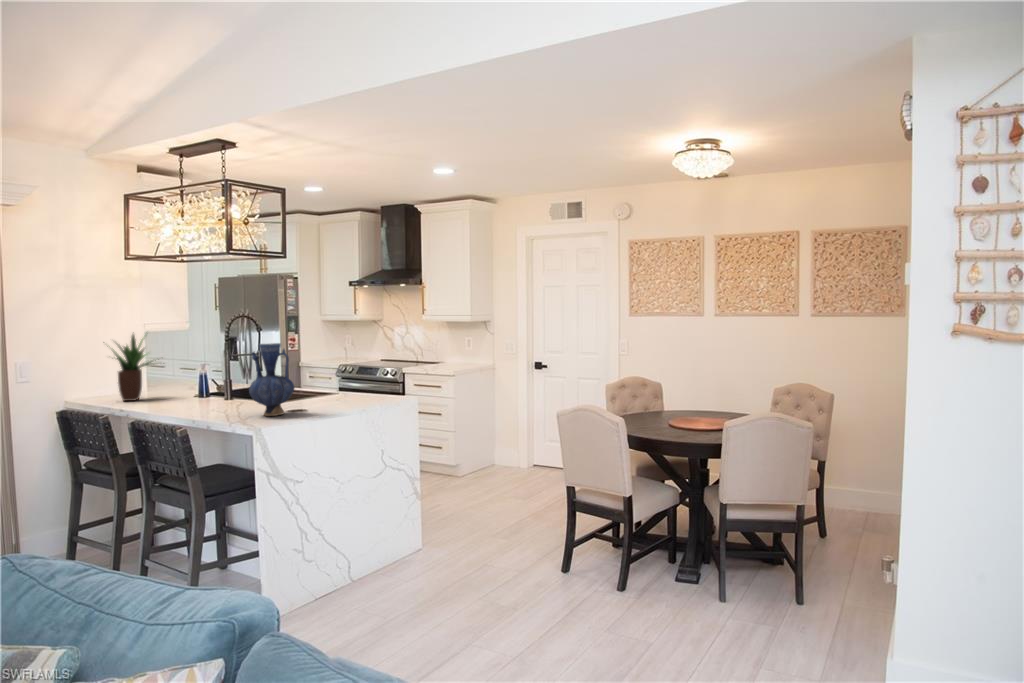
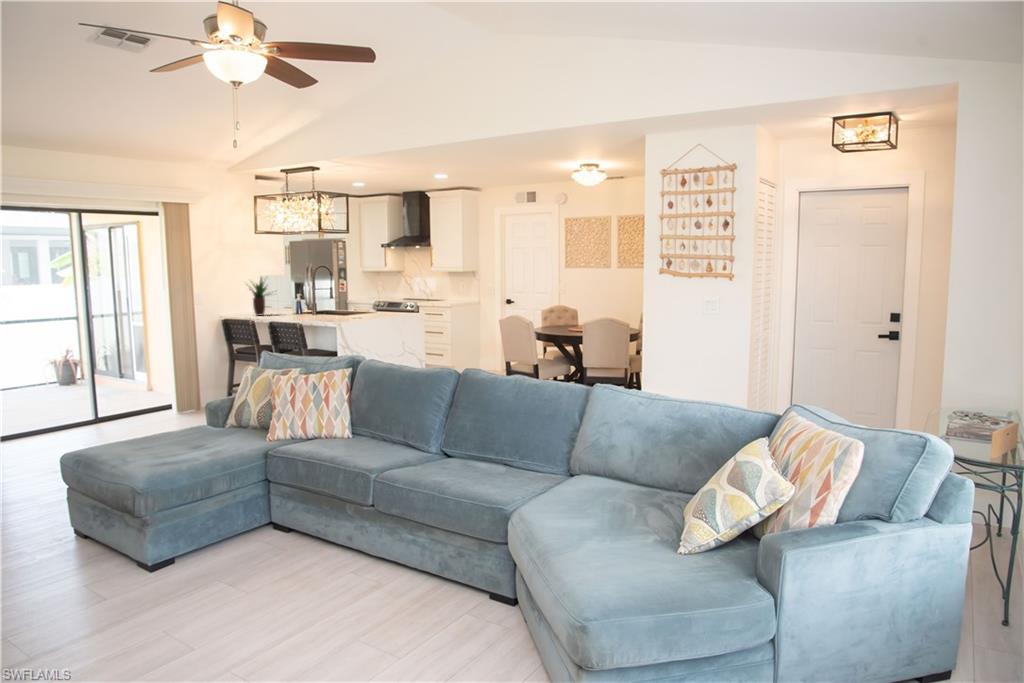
vase: present [249,343,294,416] -> none [332,281,356,320]

